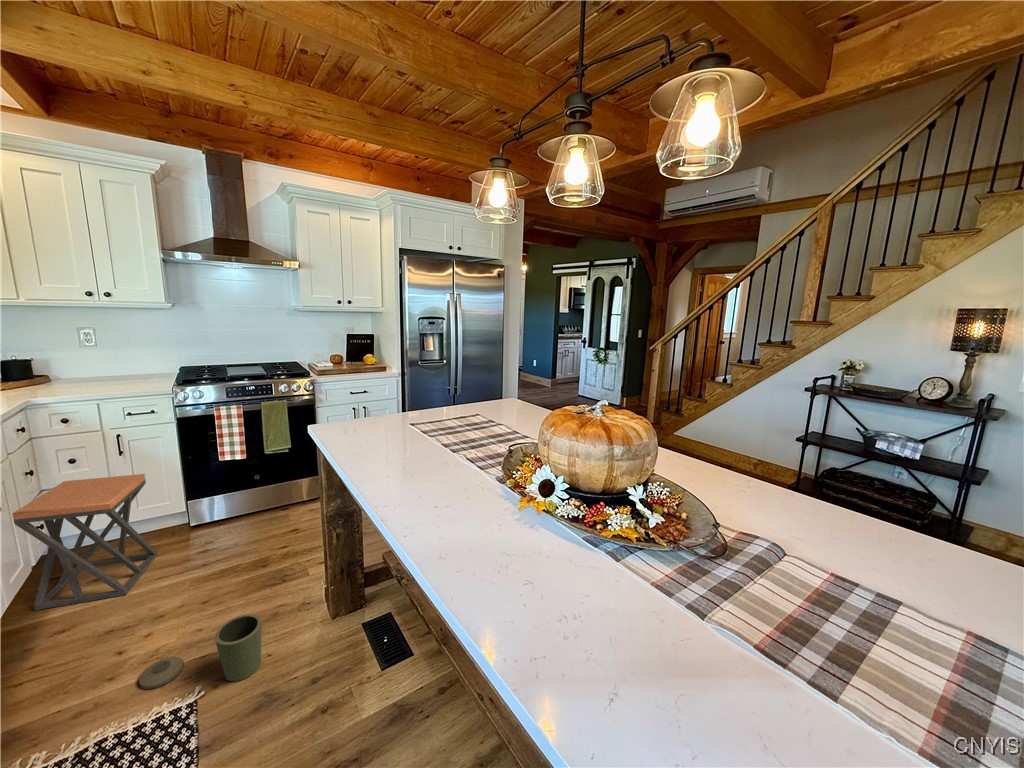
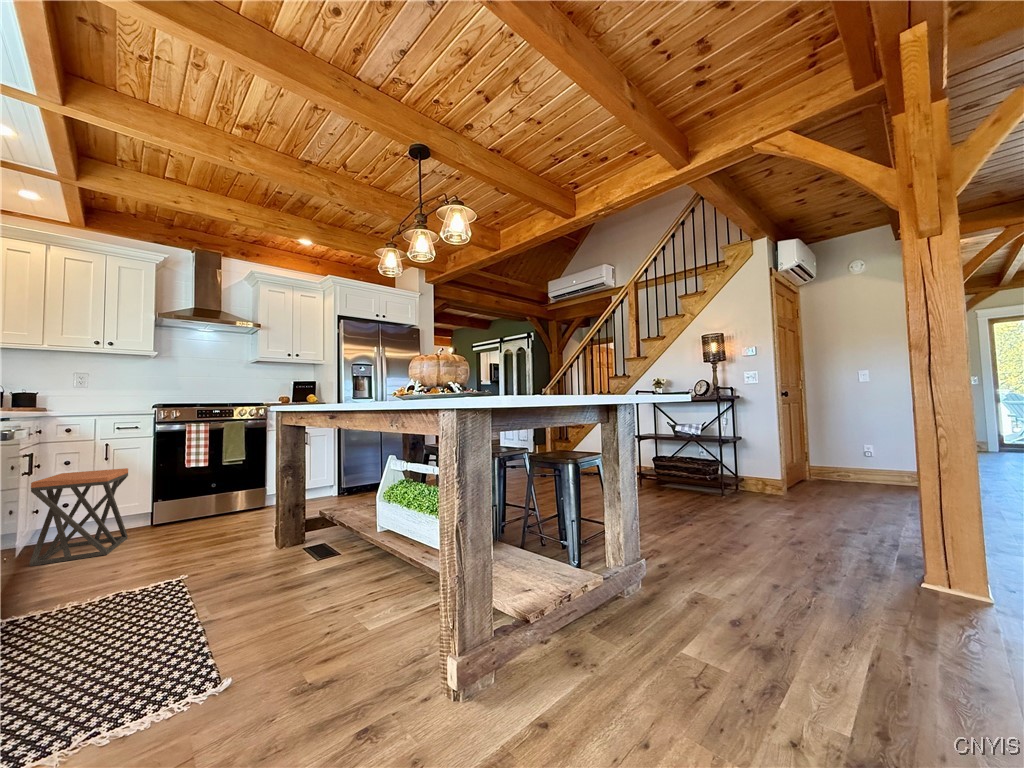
trash can: present [139,614,262,690] -> none [130,534,228,584]

